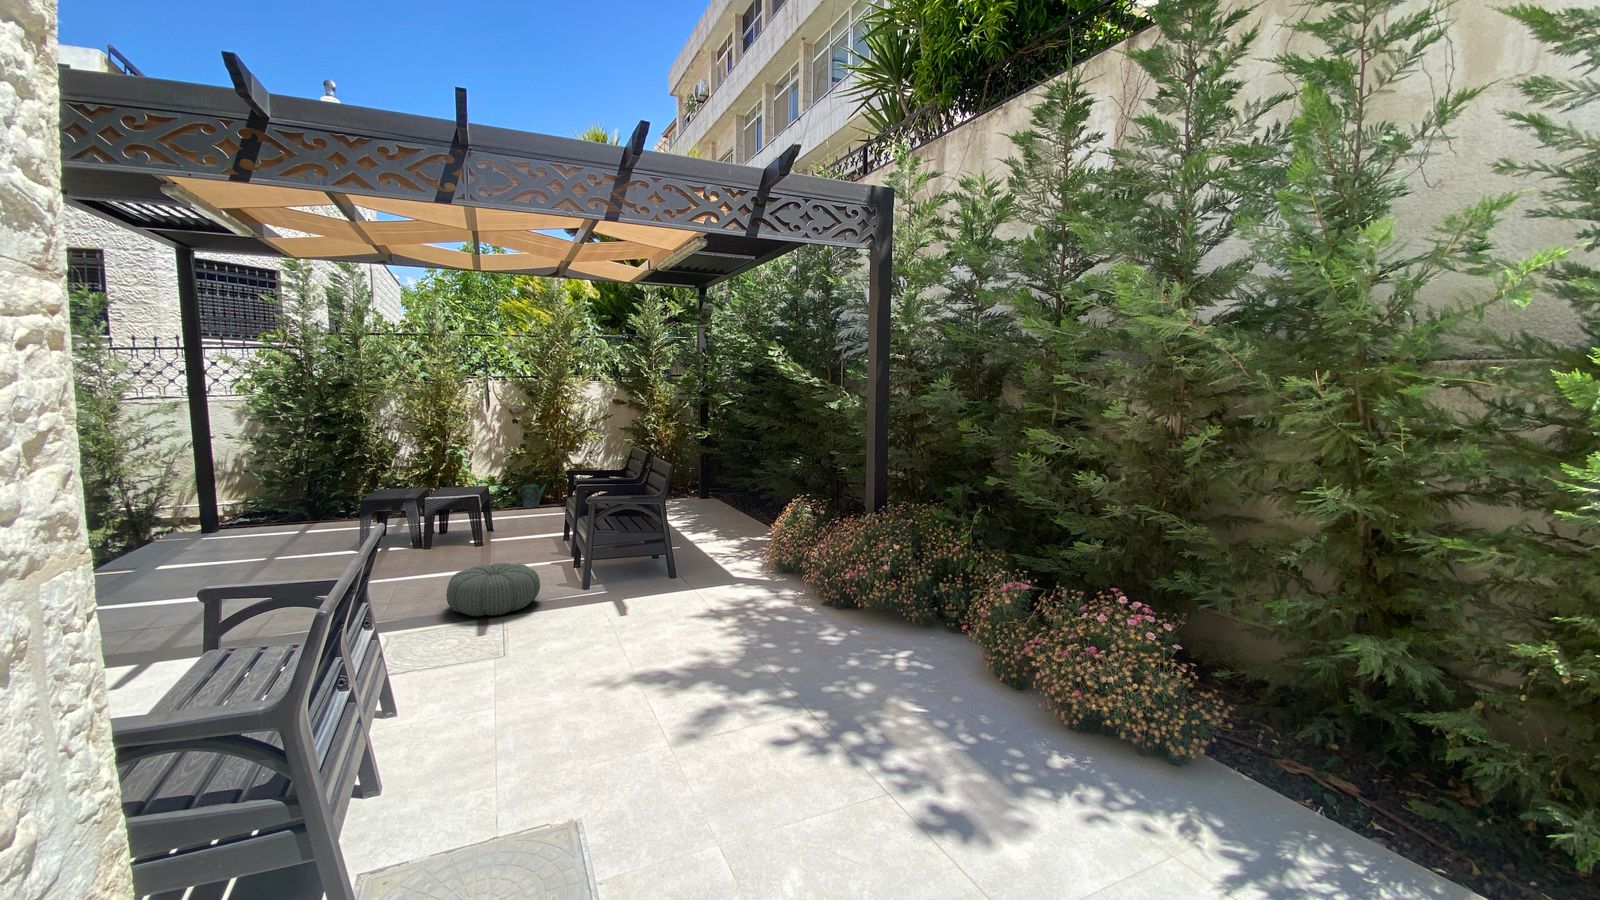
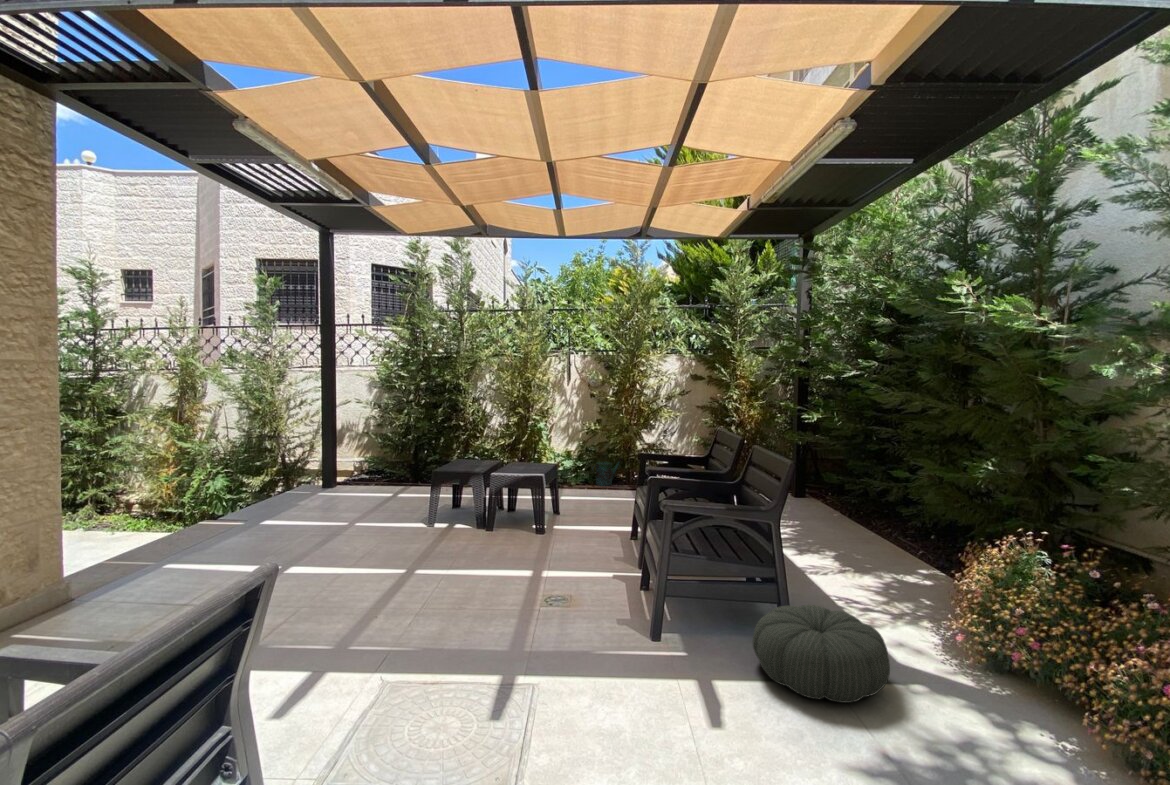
pouf: present [446,563,540,616] -> present [753,605,890,703]

